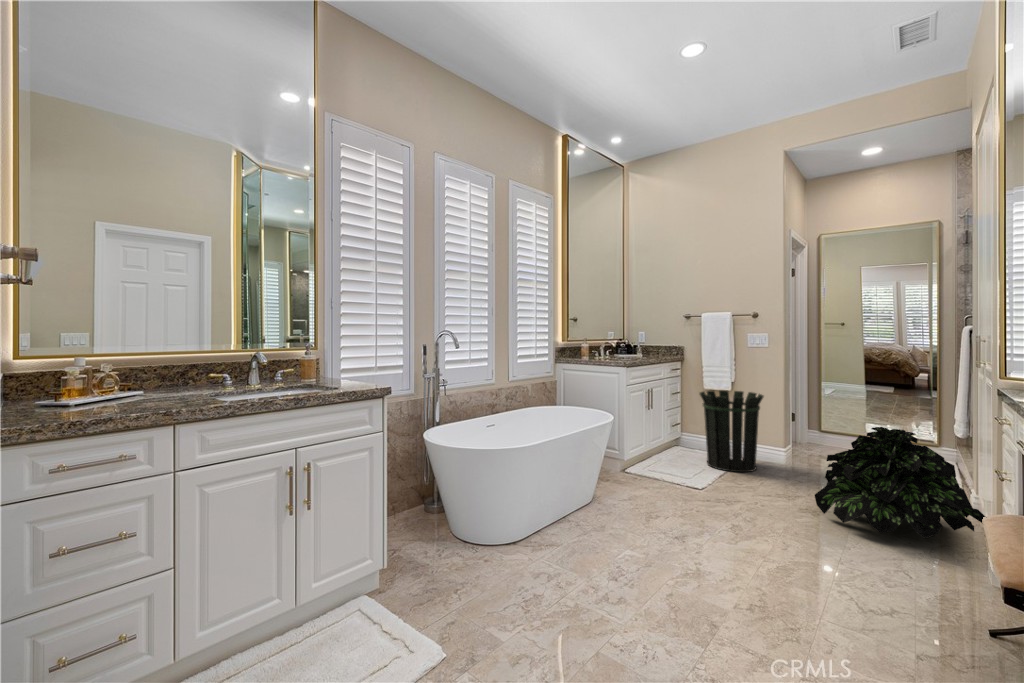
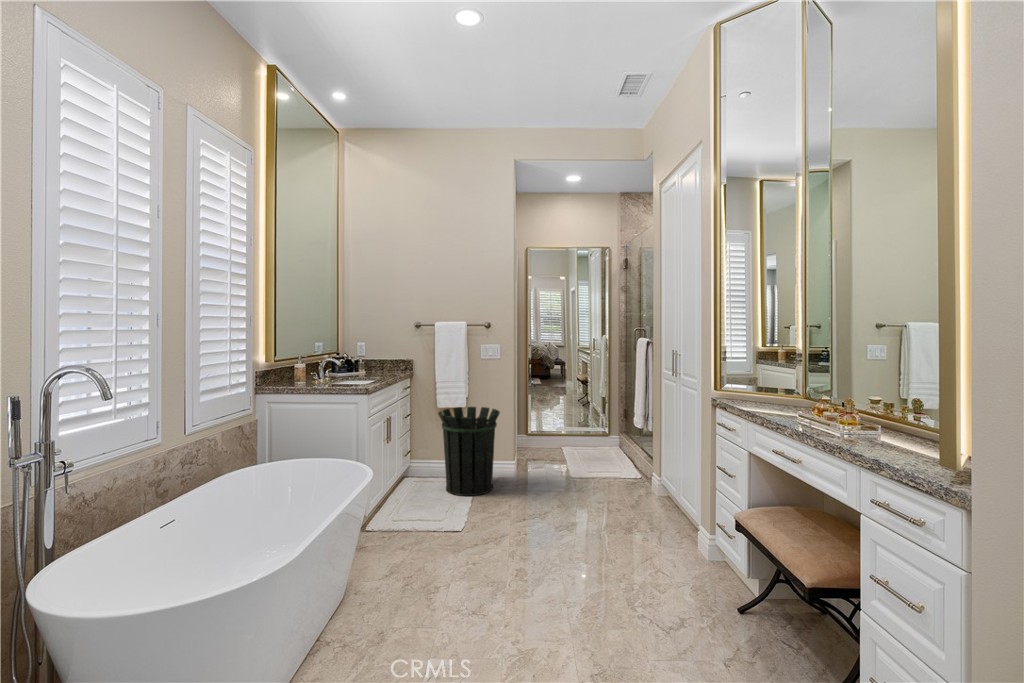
potted plant: present [815,427,985,538] -> none [568,437,679,536]

